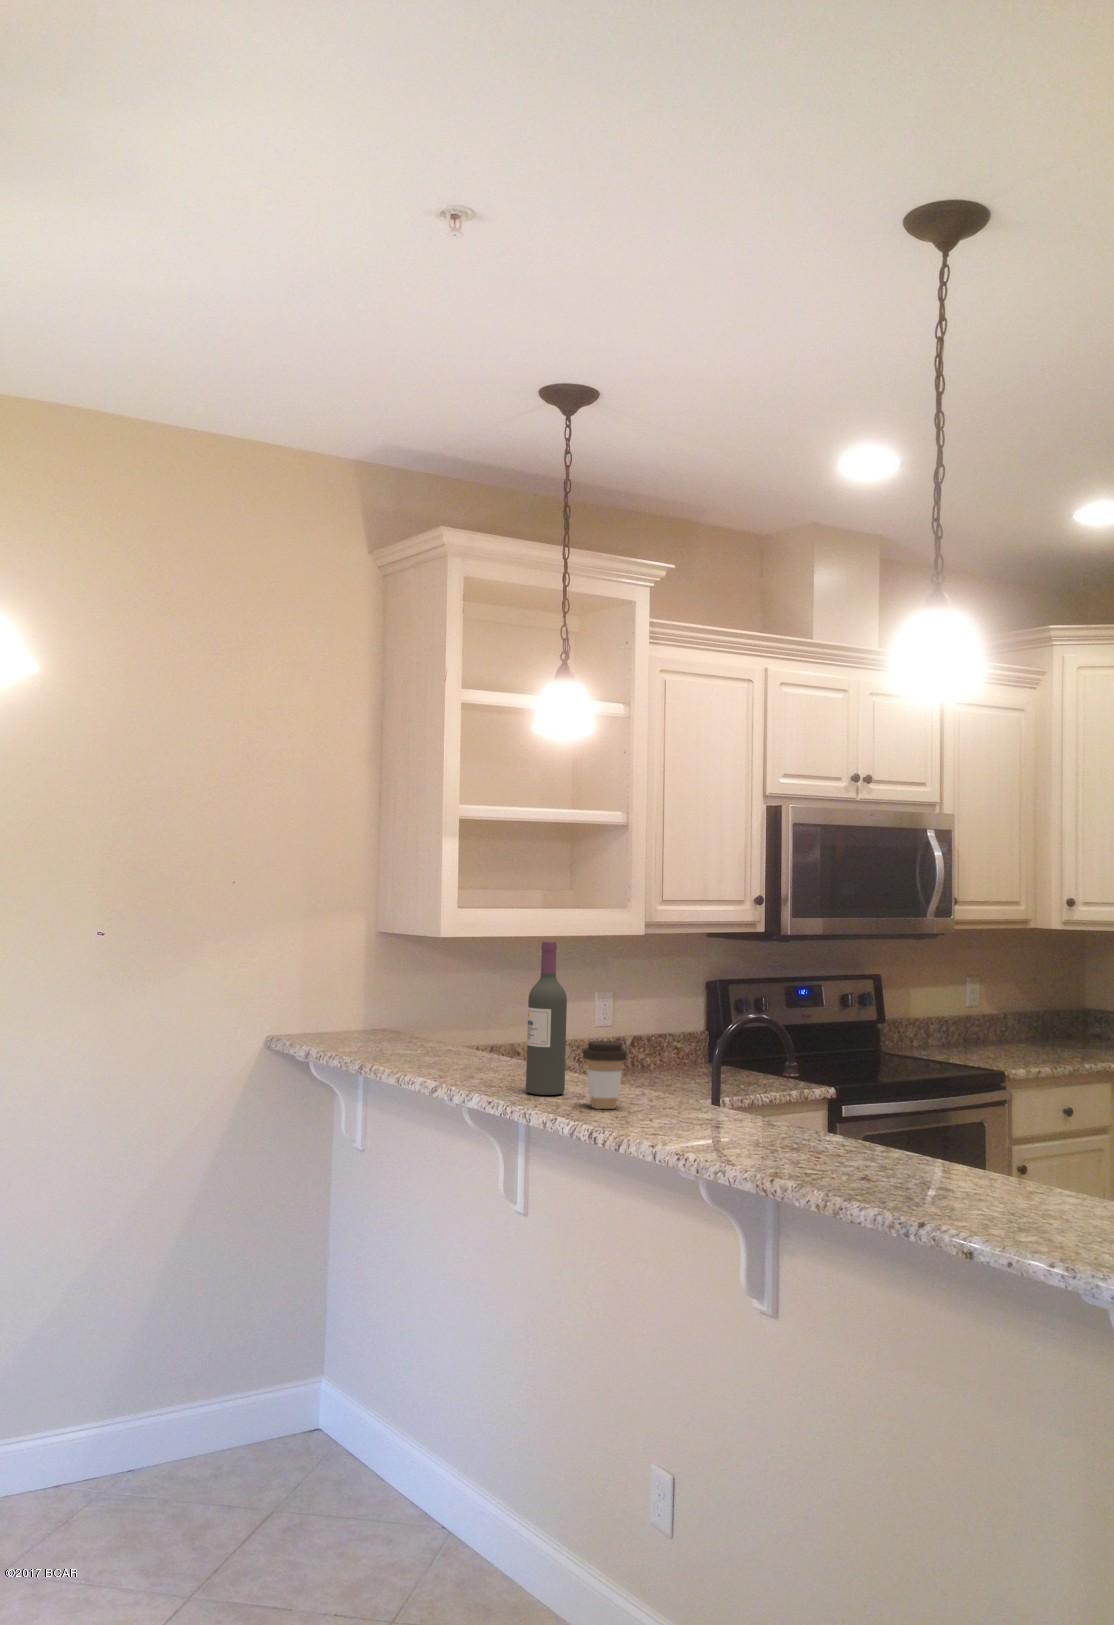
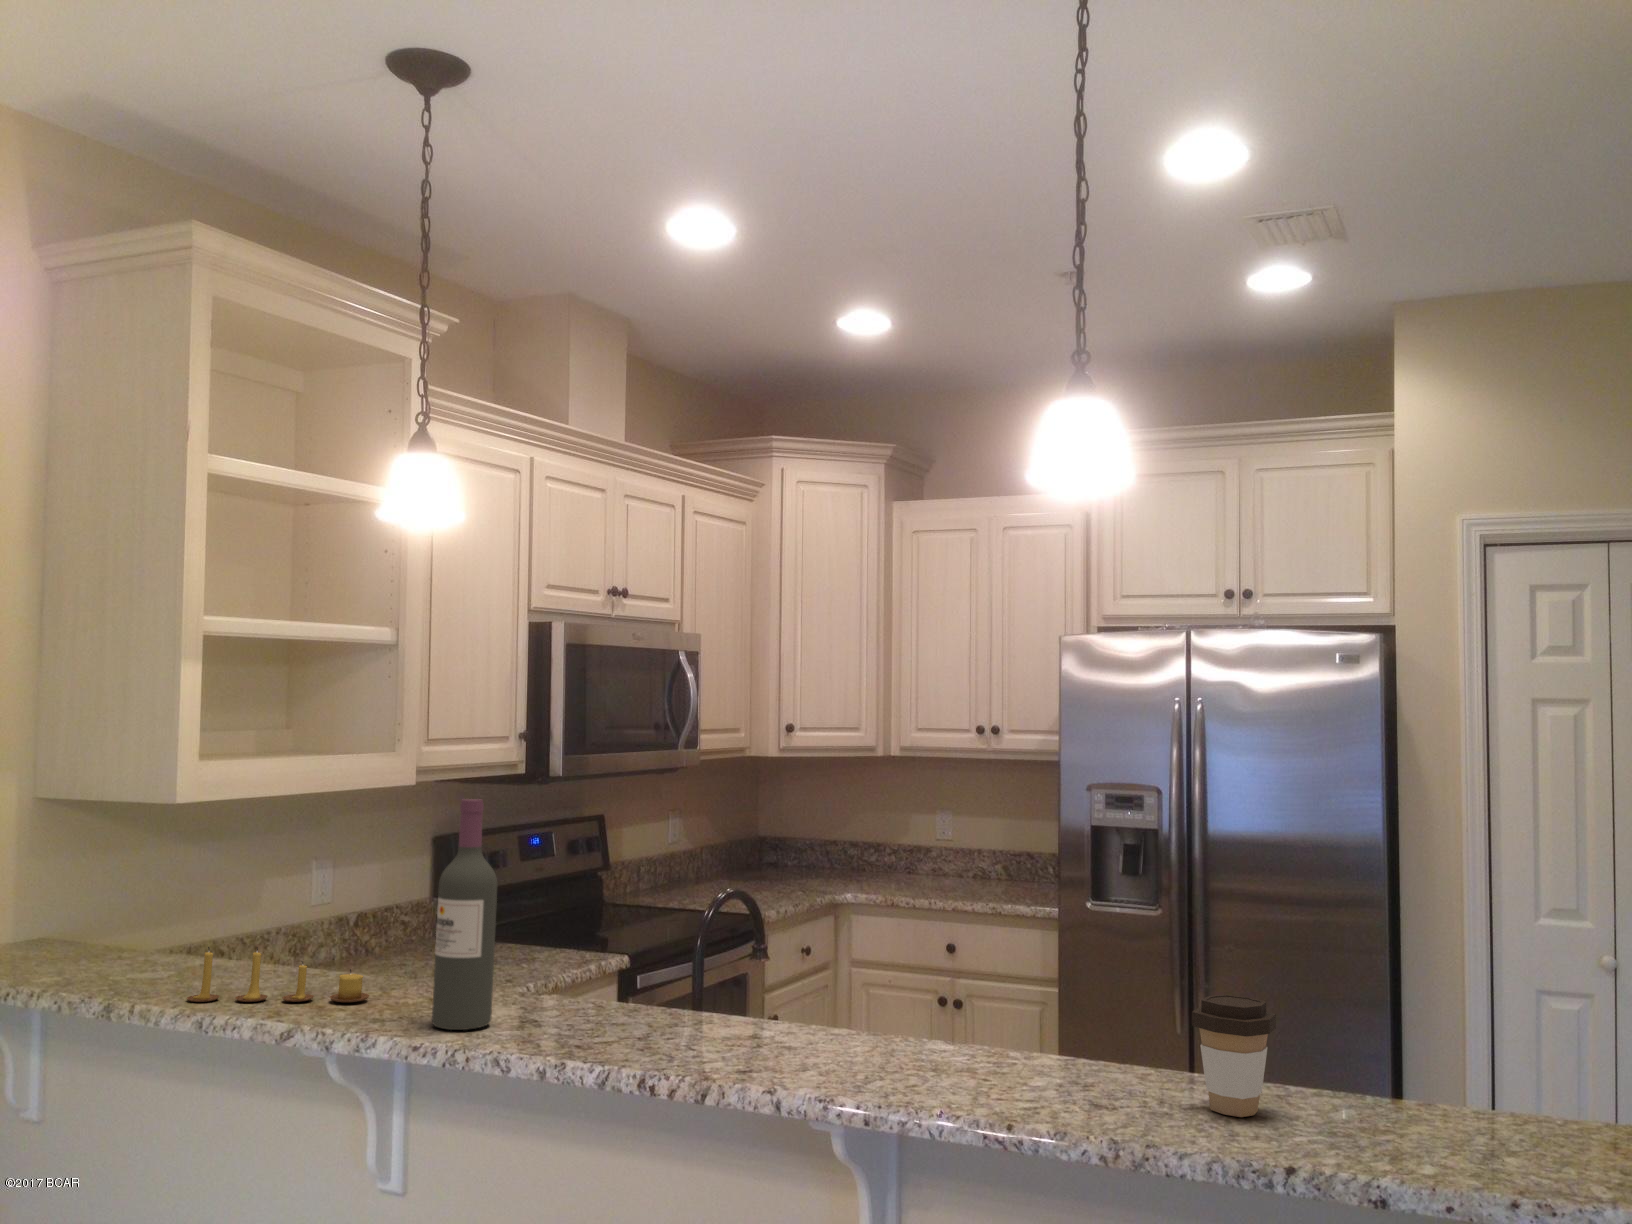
candle: none [420,1033,520,1076] -> present [187,947,369,1002]
coffee cup: present [583,1041,627,1109] -> present [1192,995,1276,1117]

